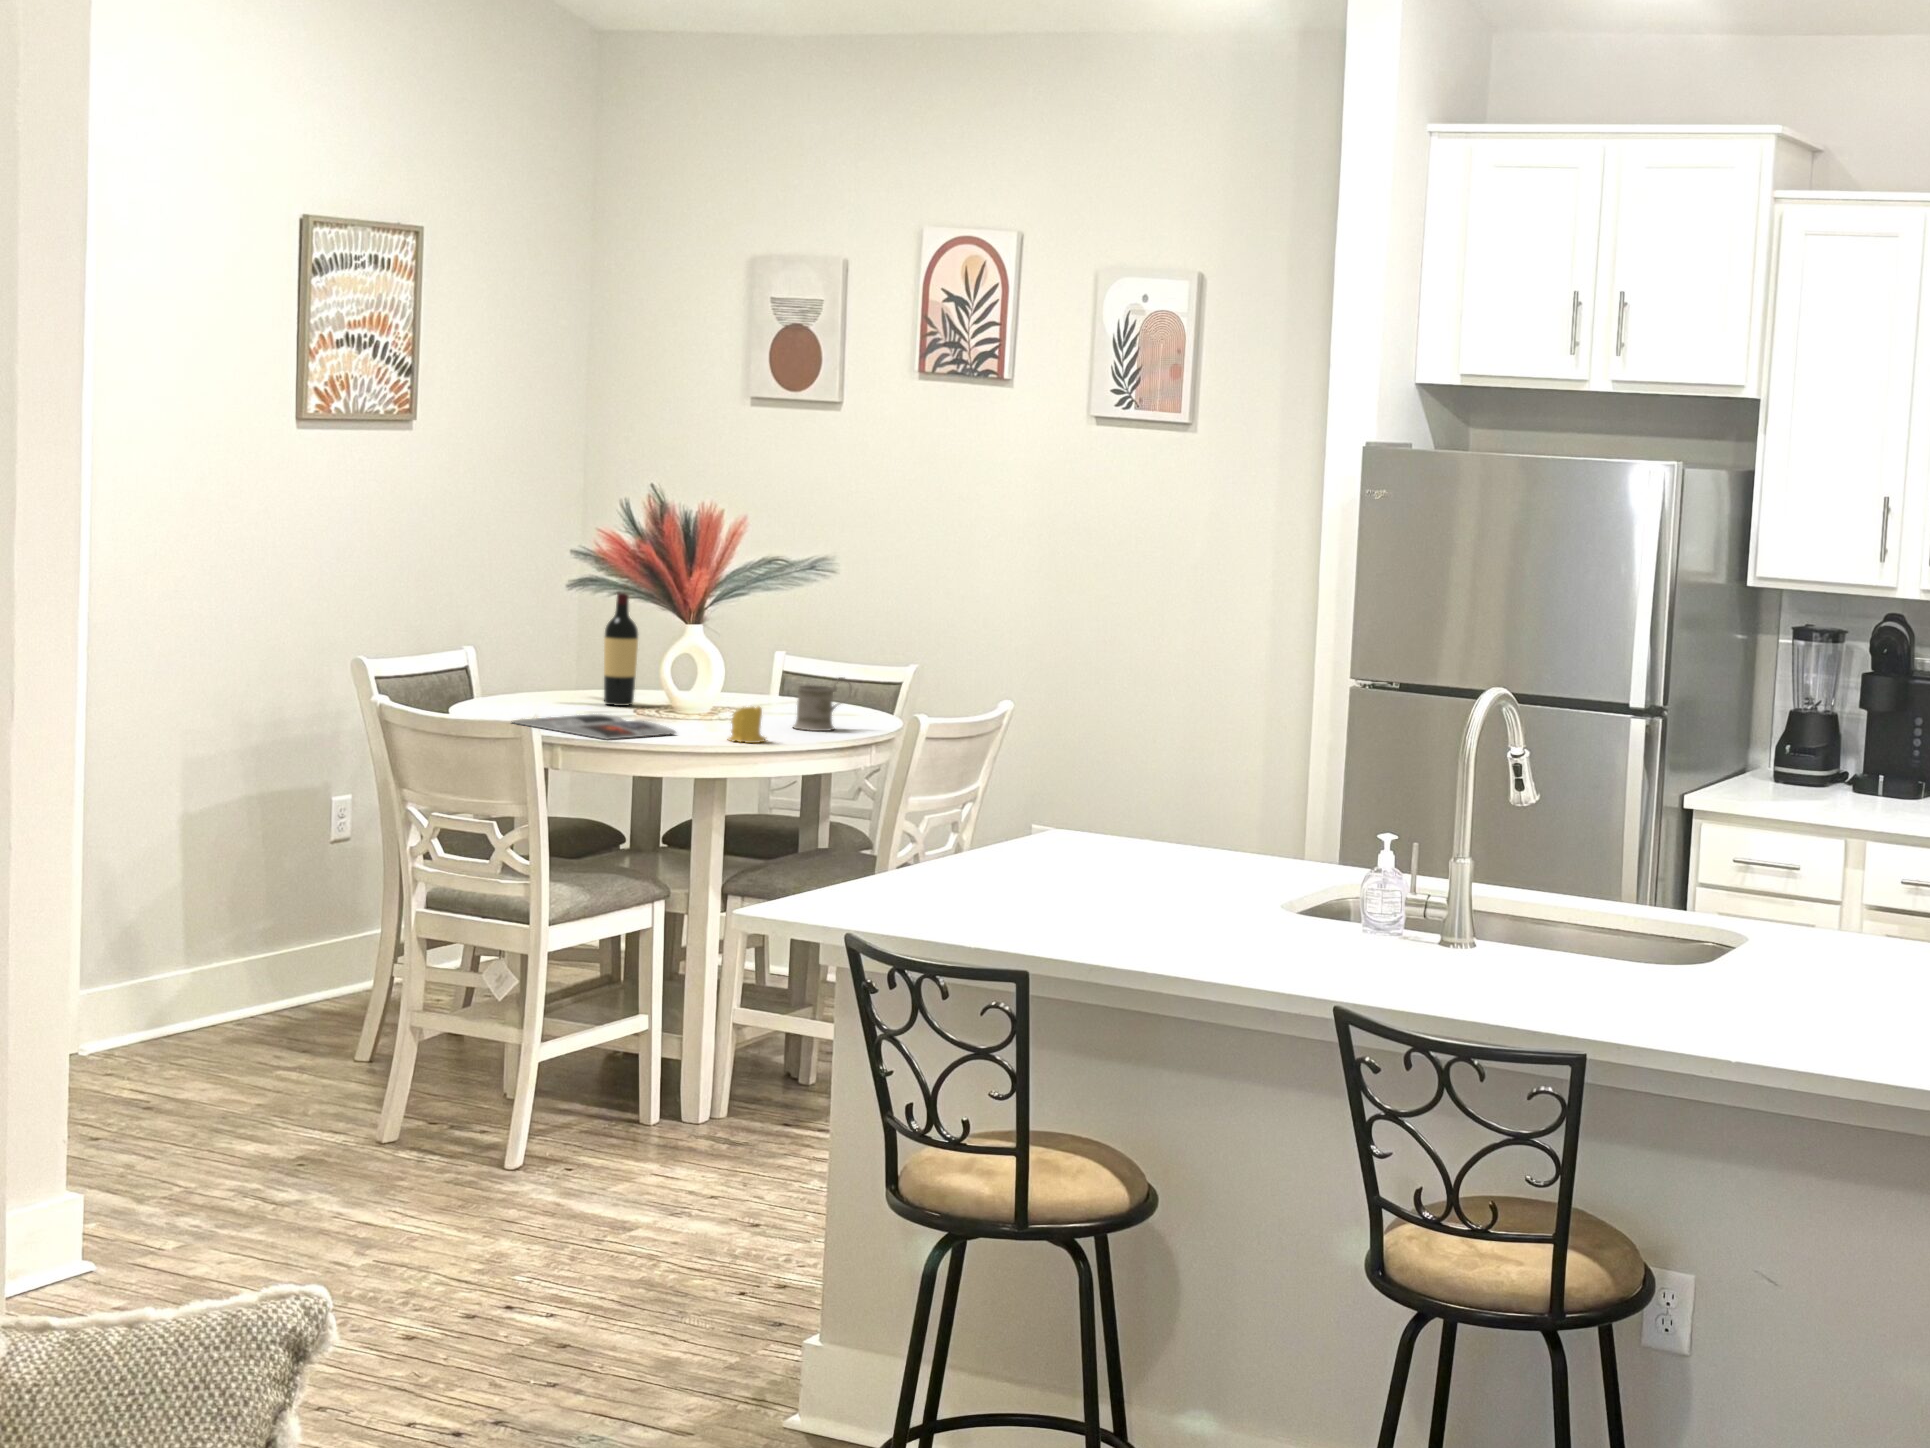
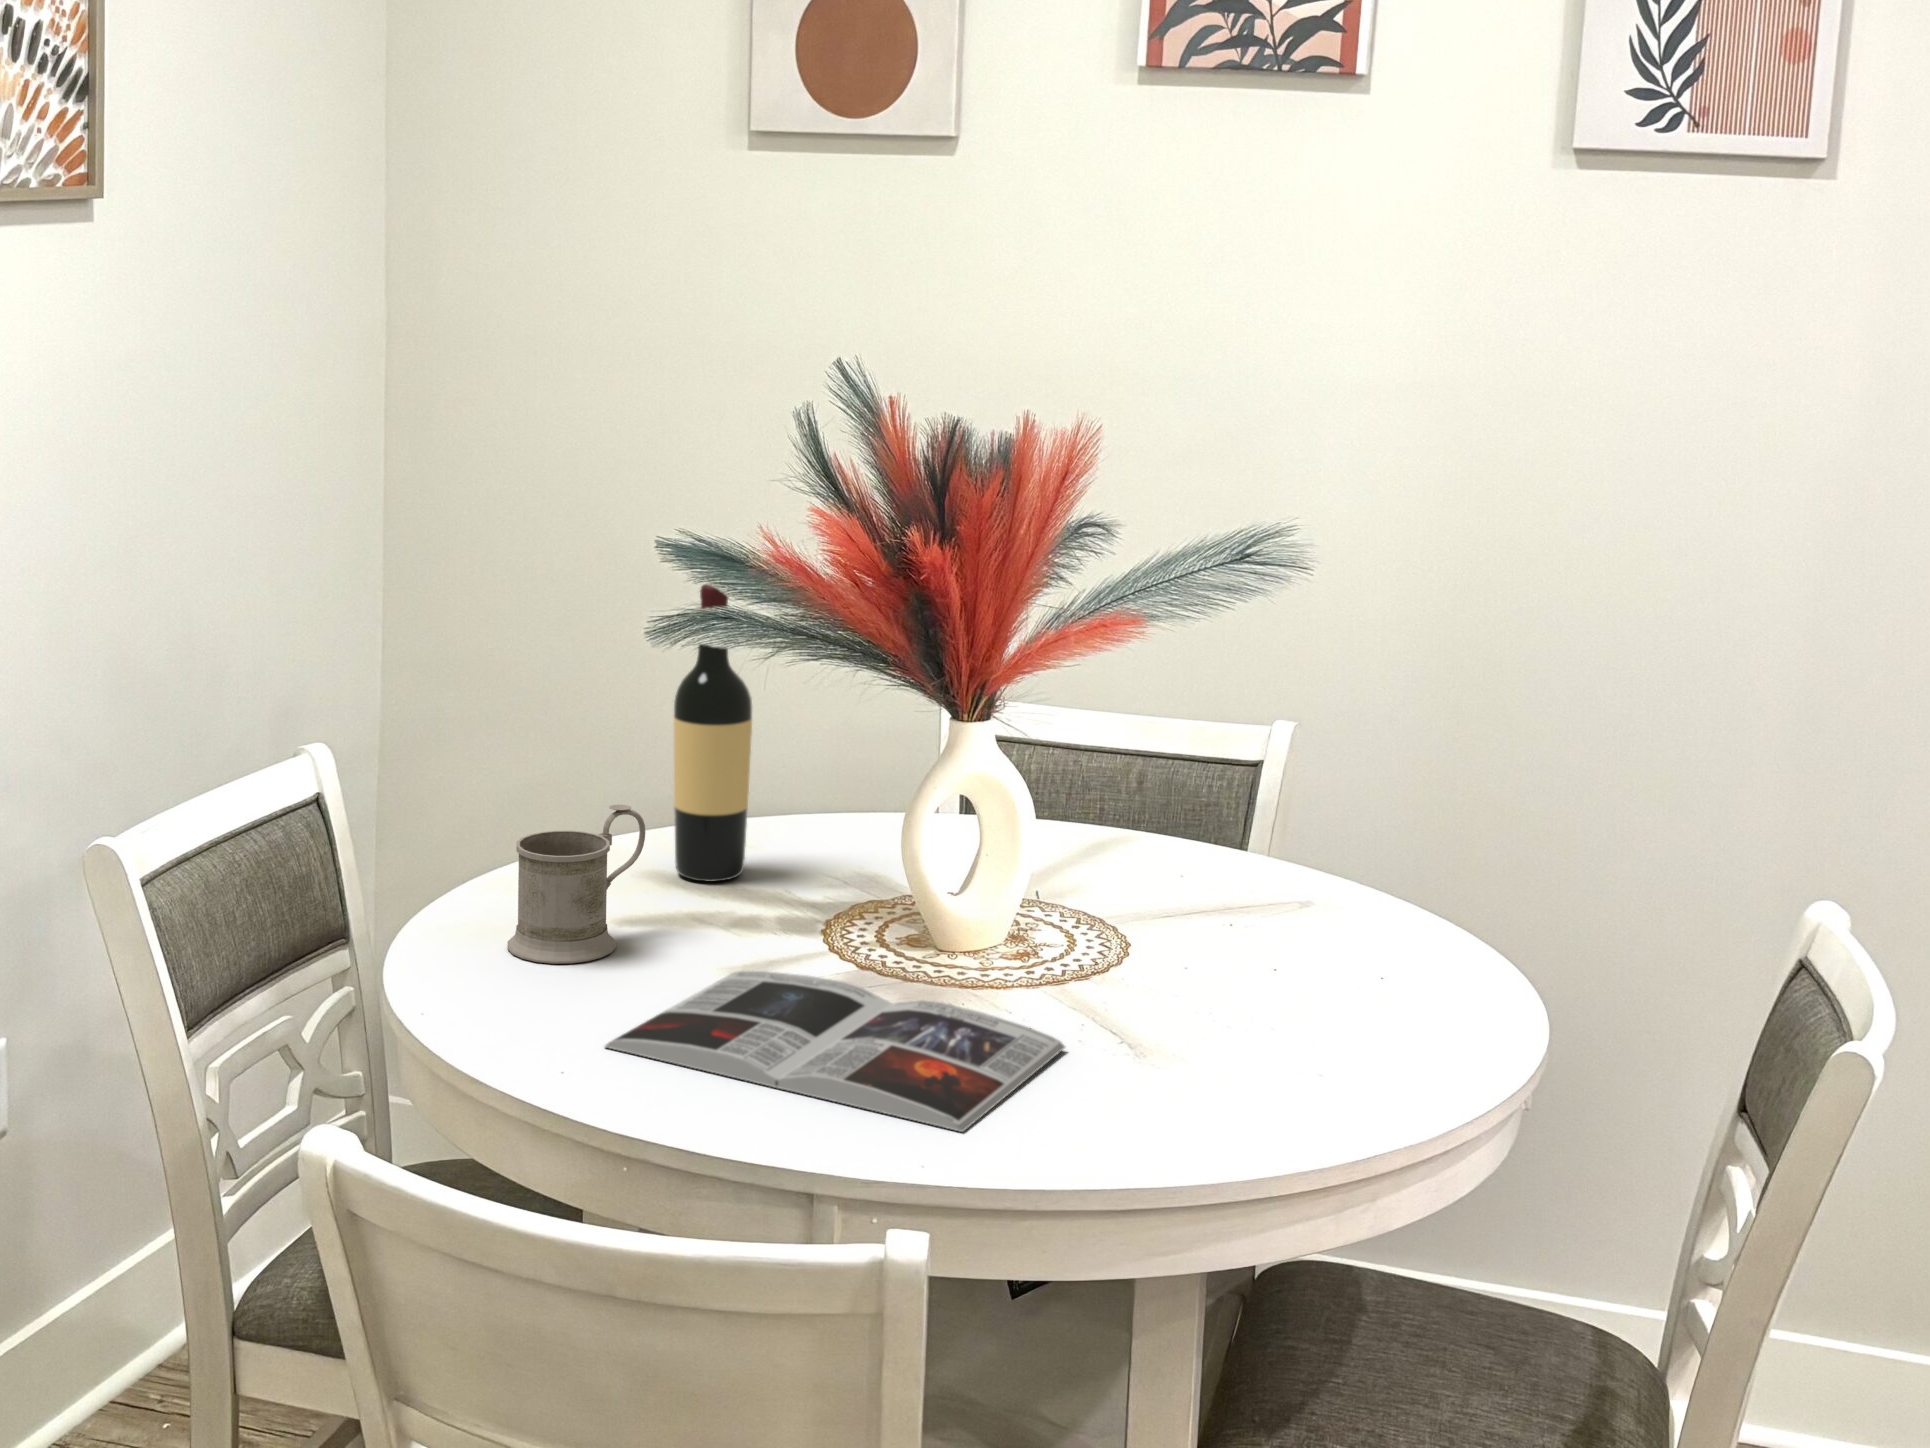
mug: present [792,677,851,731] -> present [507,805,645,964]
candle: present [727,707,766,743] -> none [1206,958,1314,1077]

